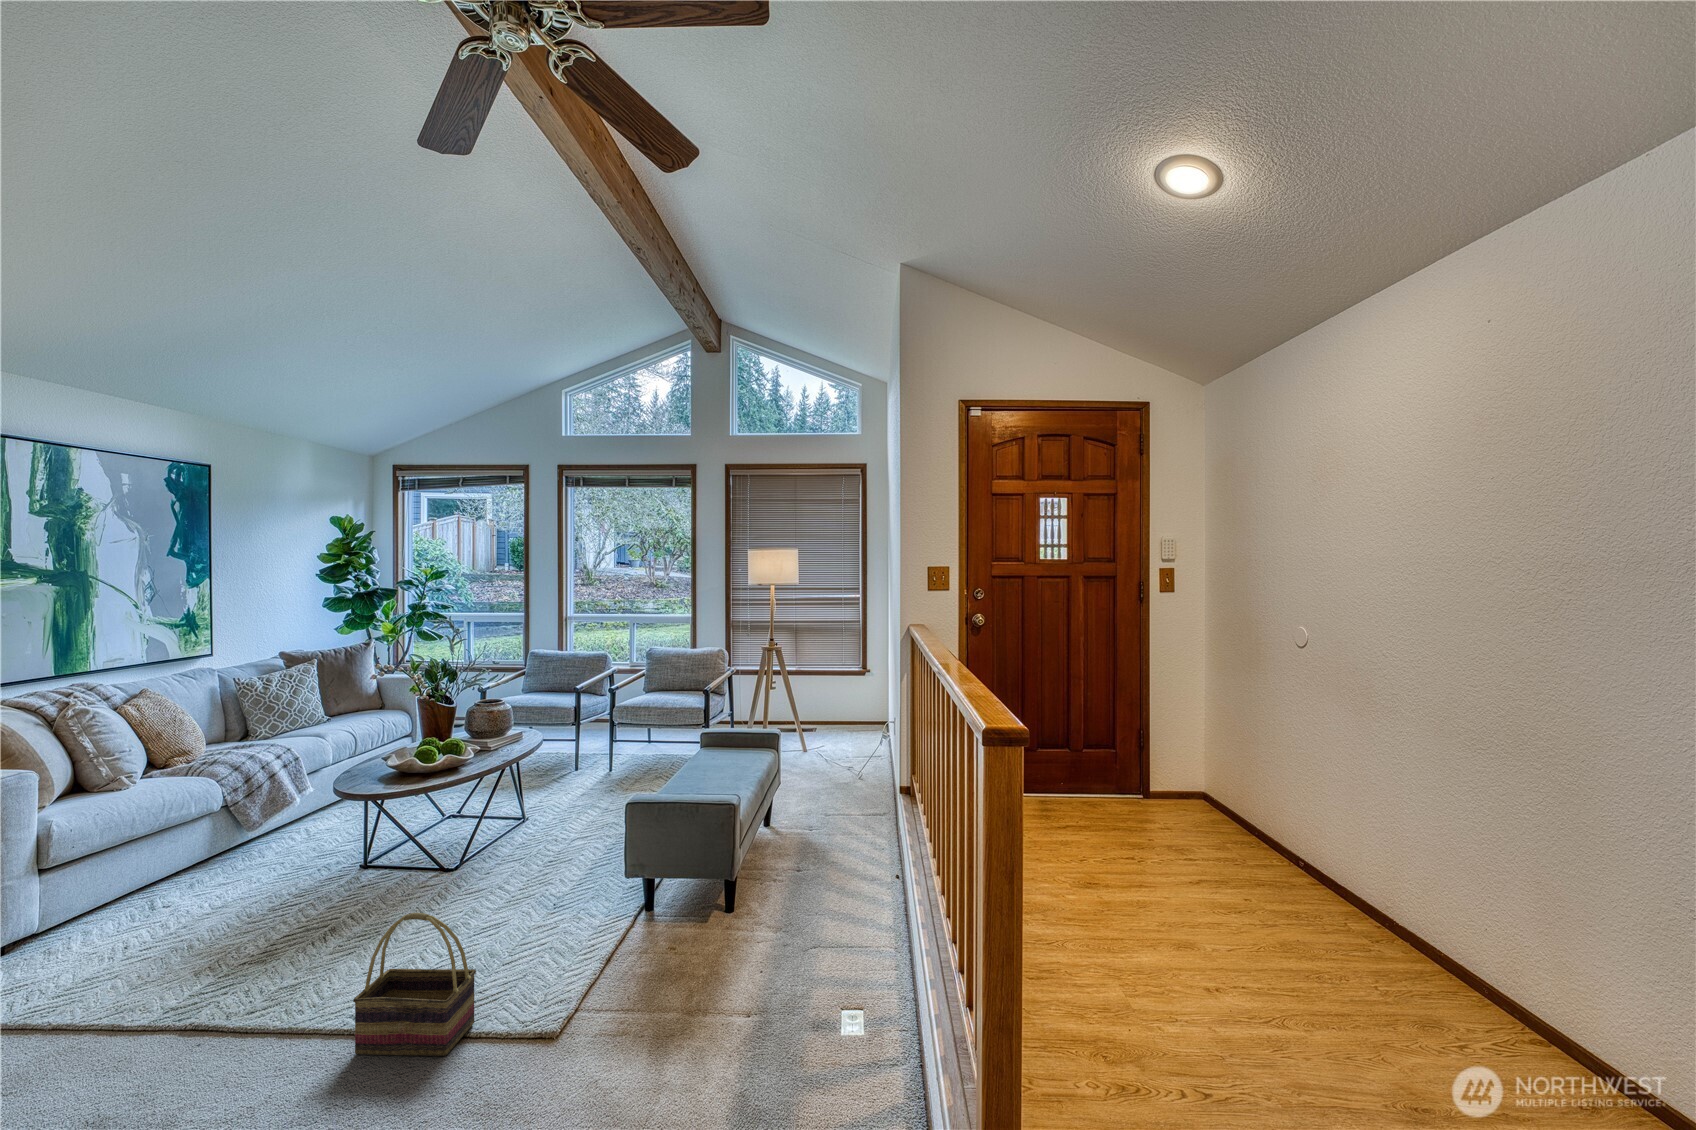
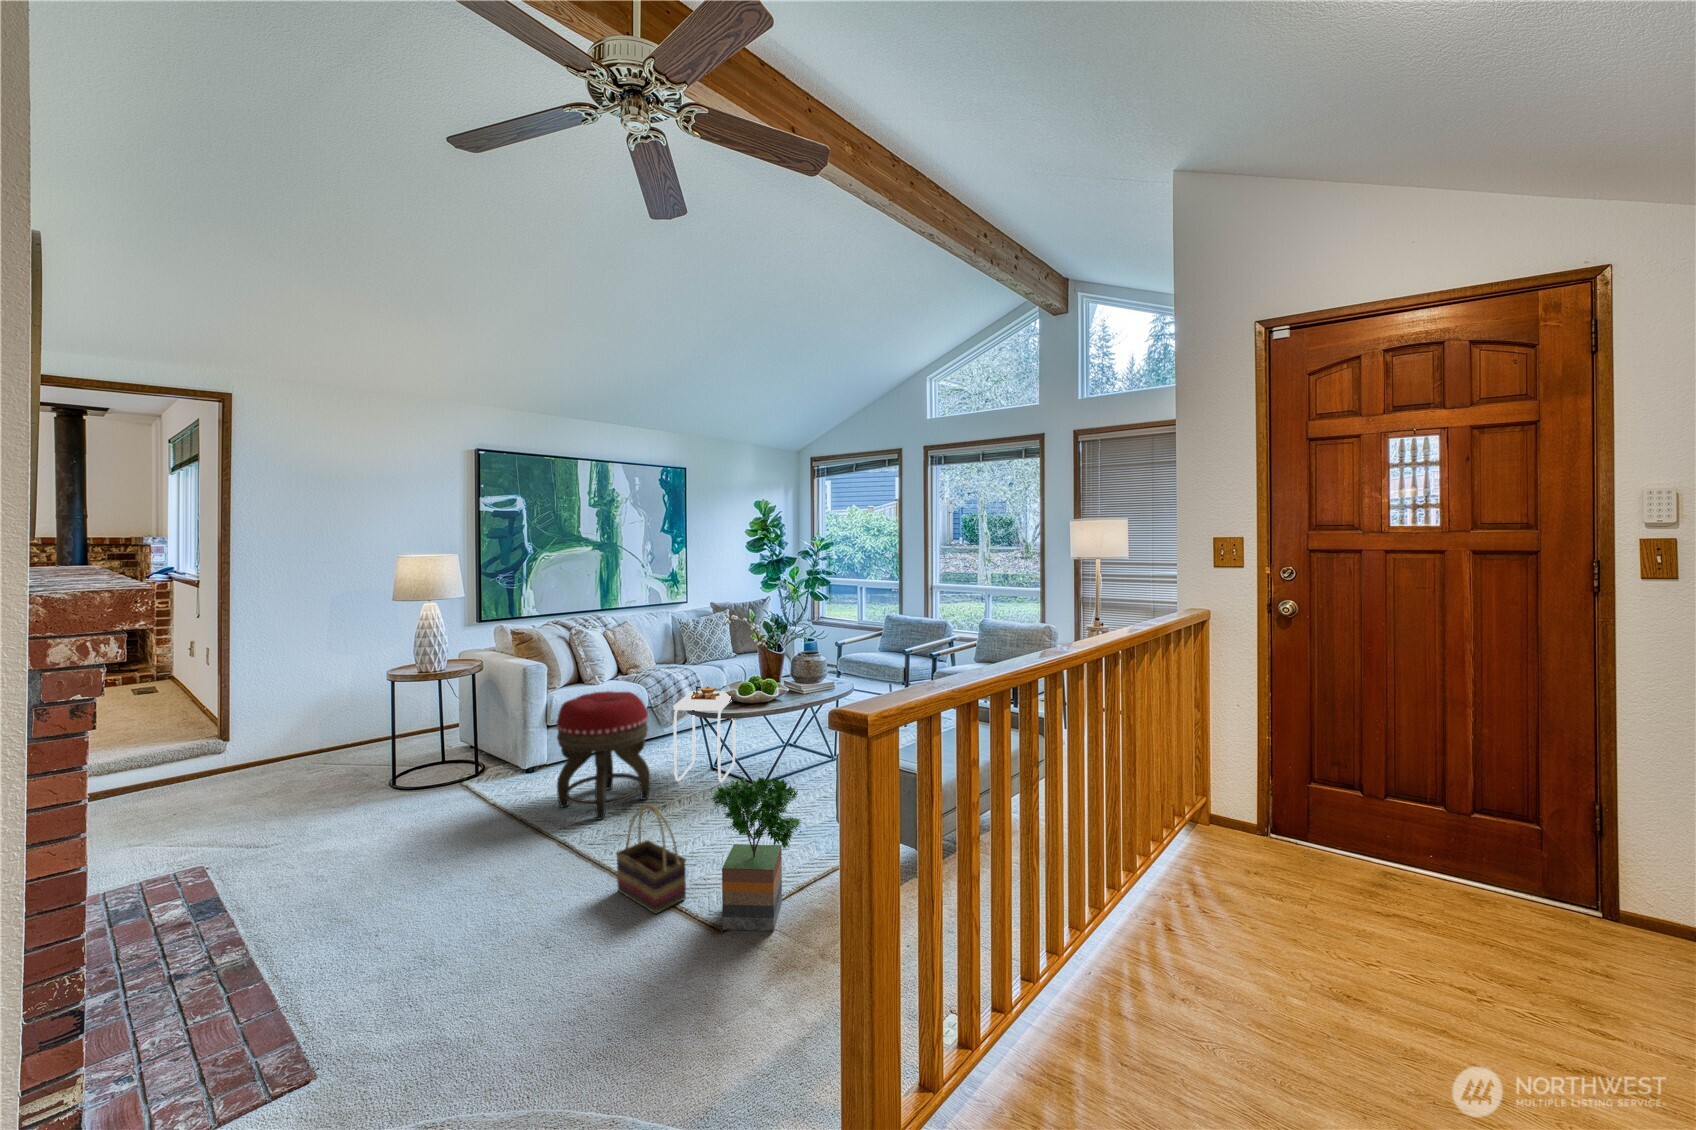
side table: none [320,759,400,899] -> present [673,686,735,782]
footstool: none [113,783,296,991] -> present [557,691,650,819]
potted tree: none [521,831,649,1034] -> present [711,777,802,931]

